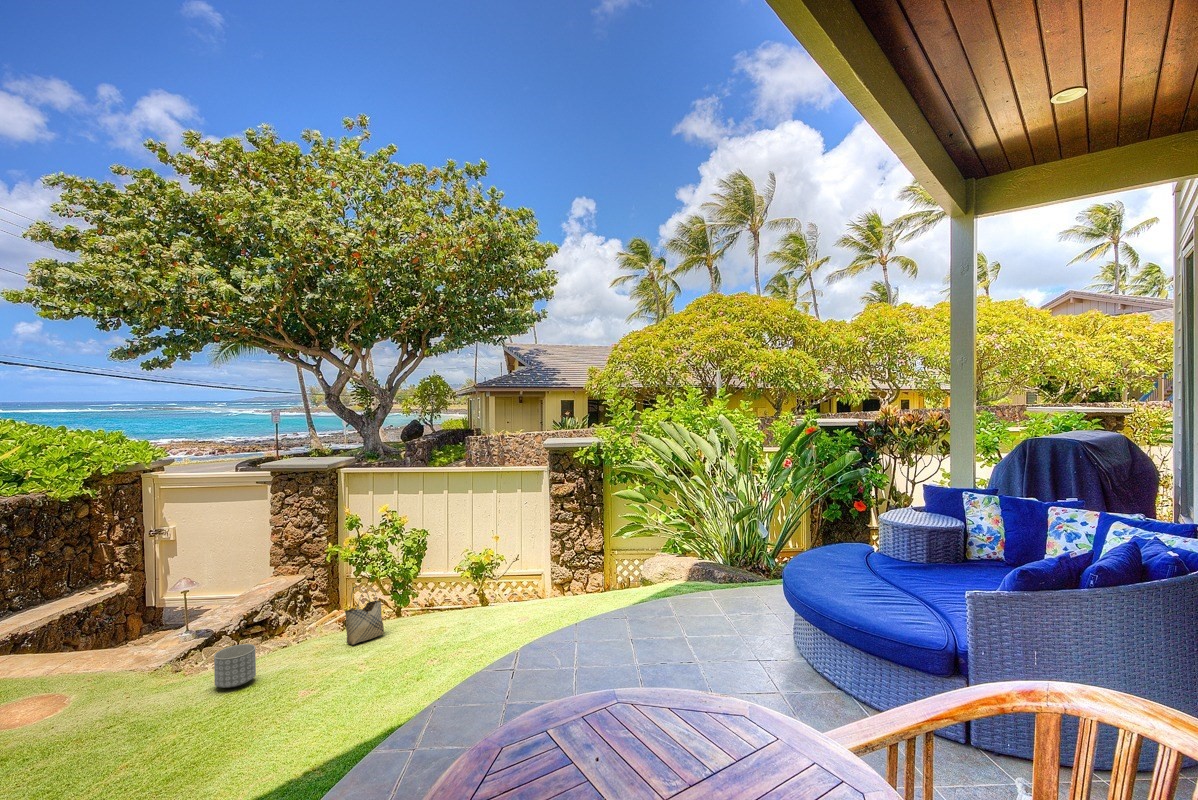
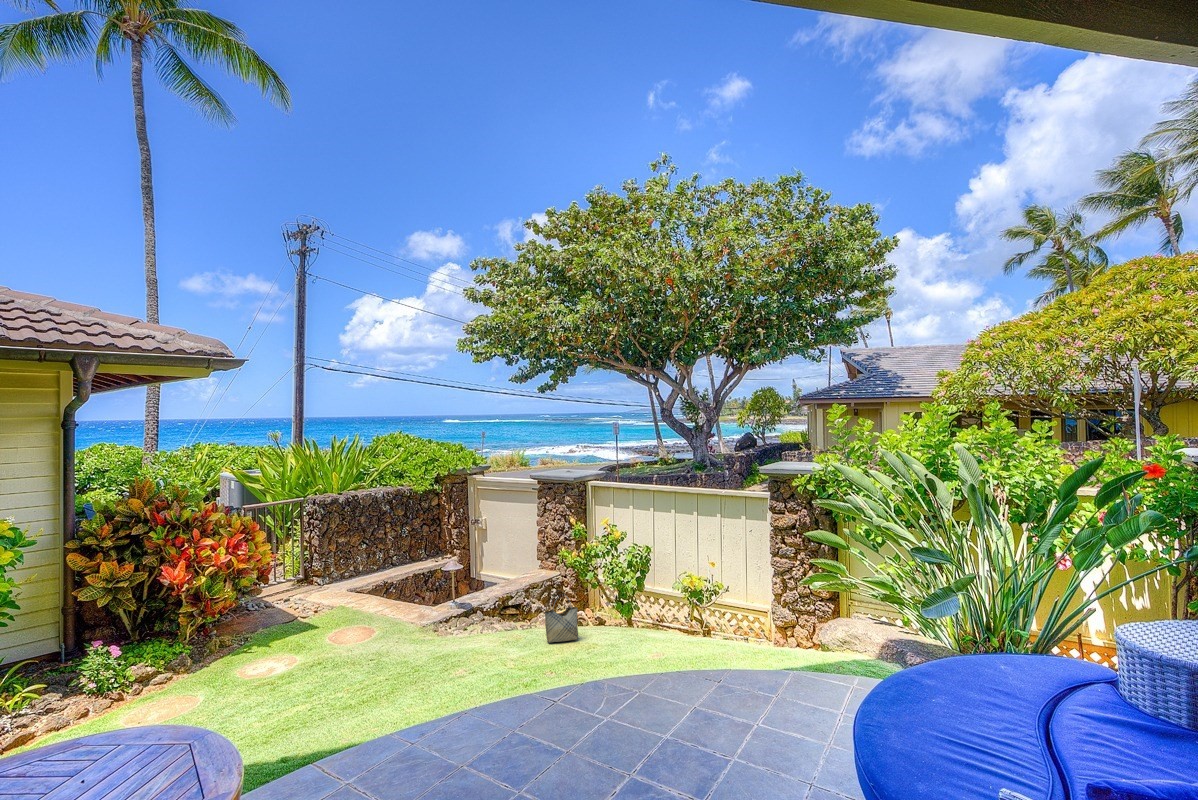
planter: present [214,644,256,688] -> none [440,622,469,655]

